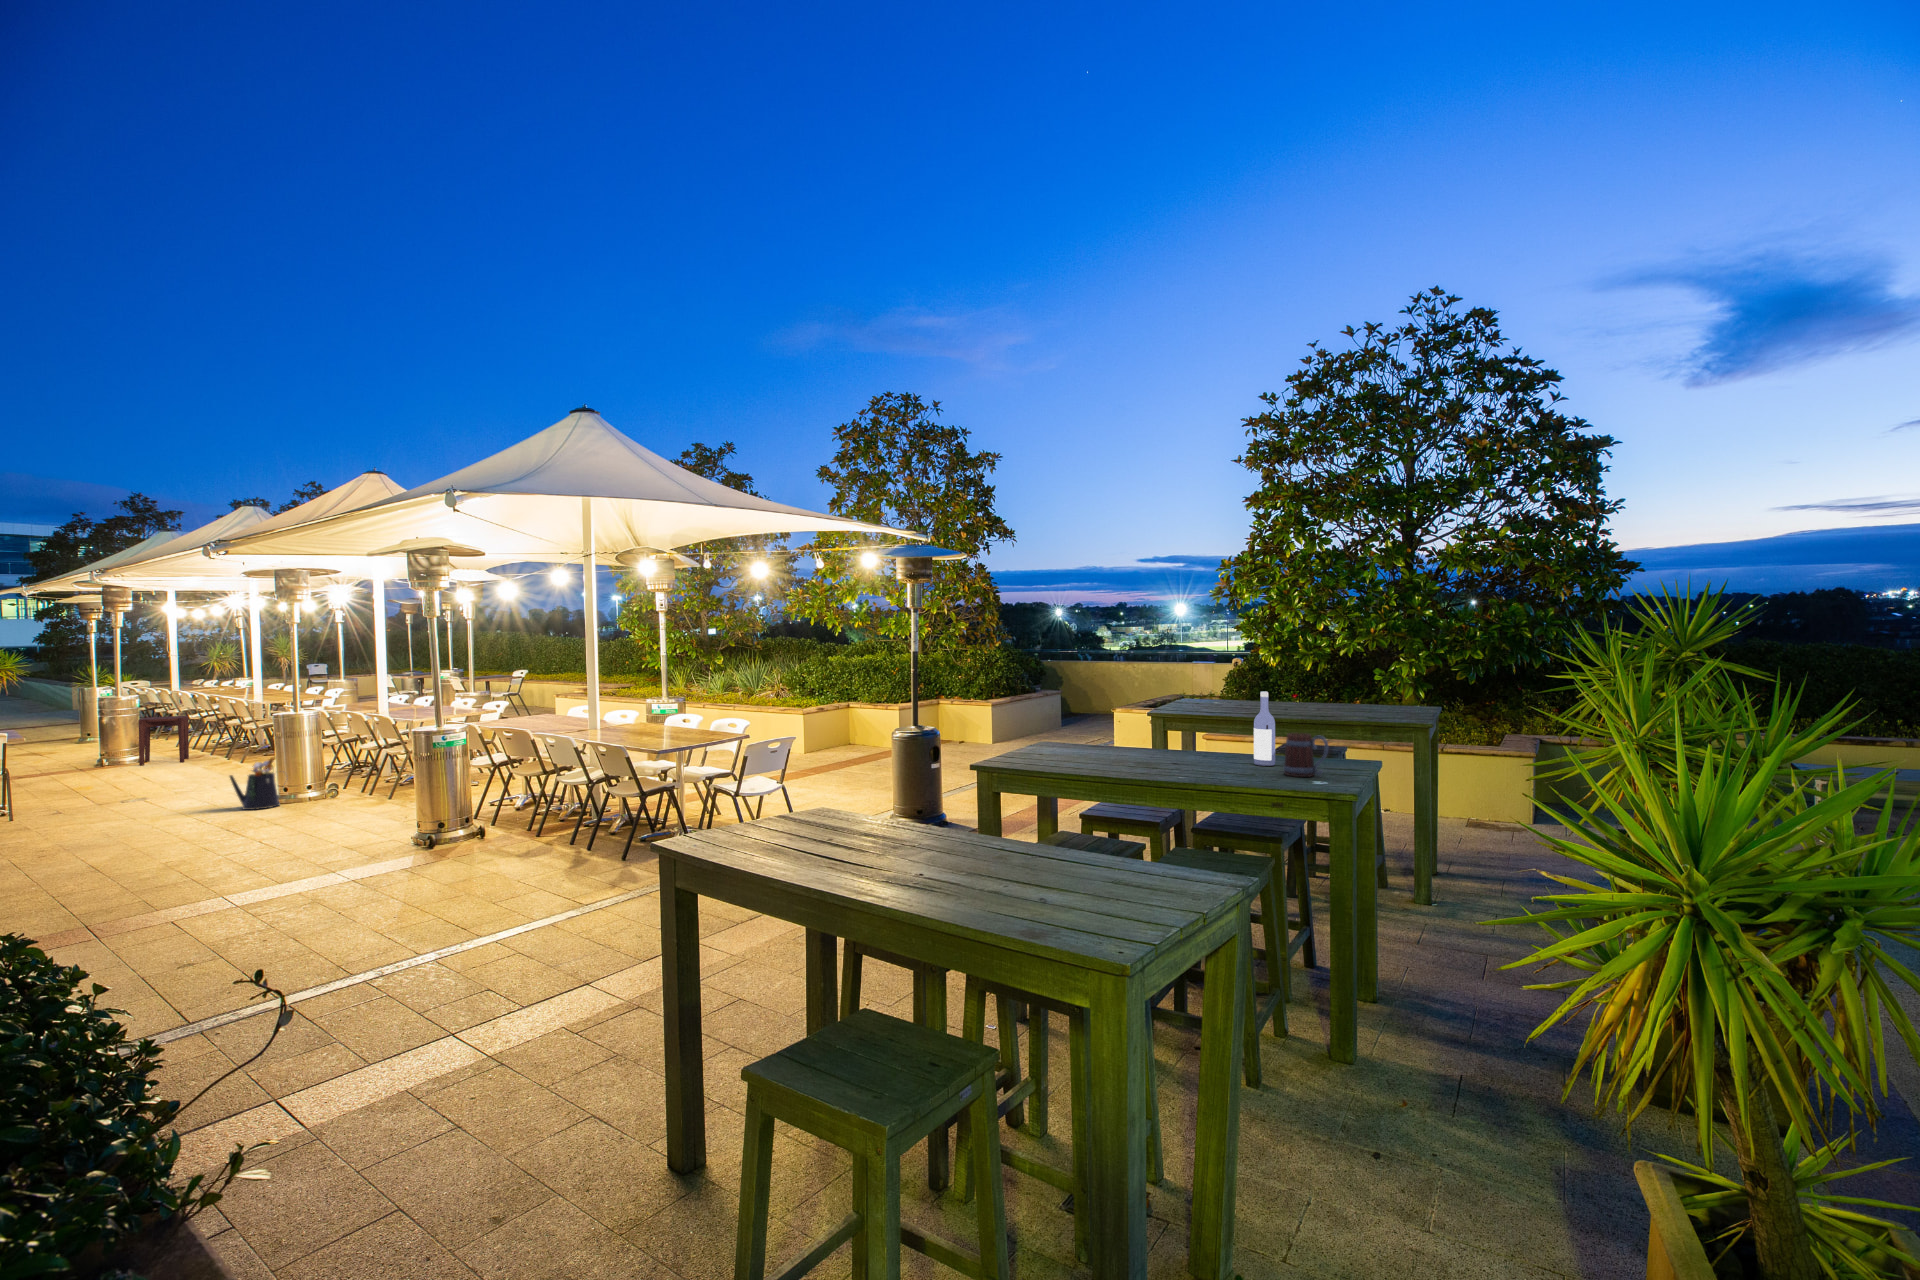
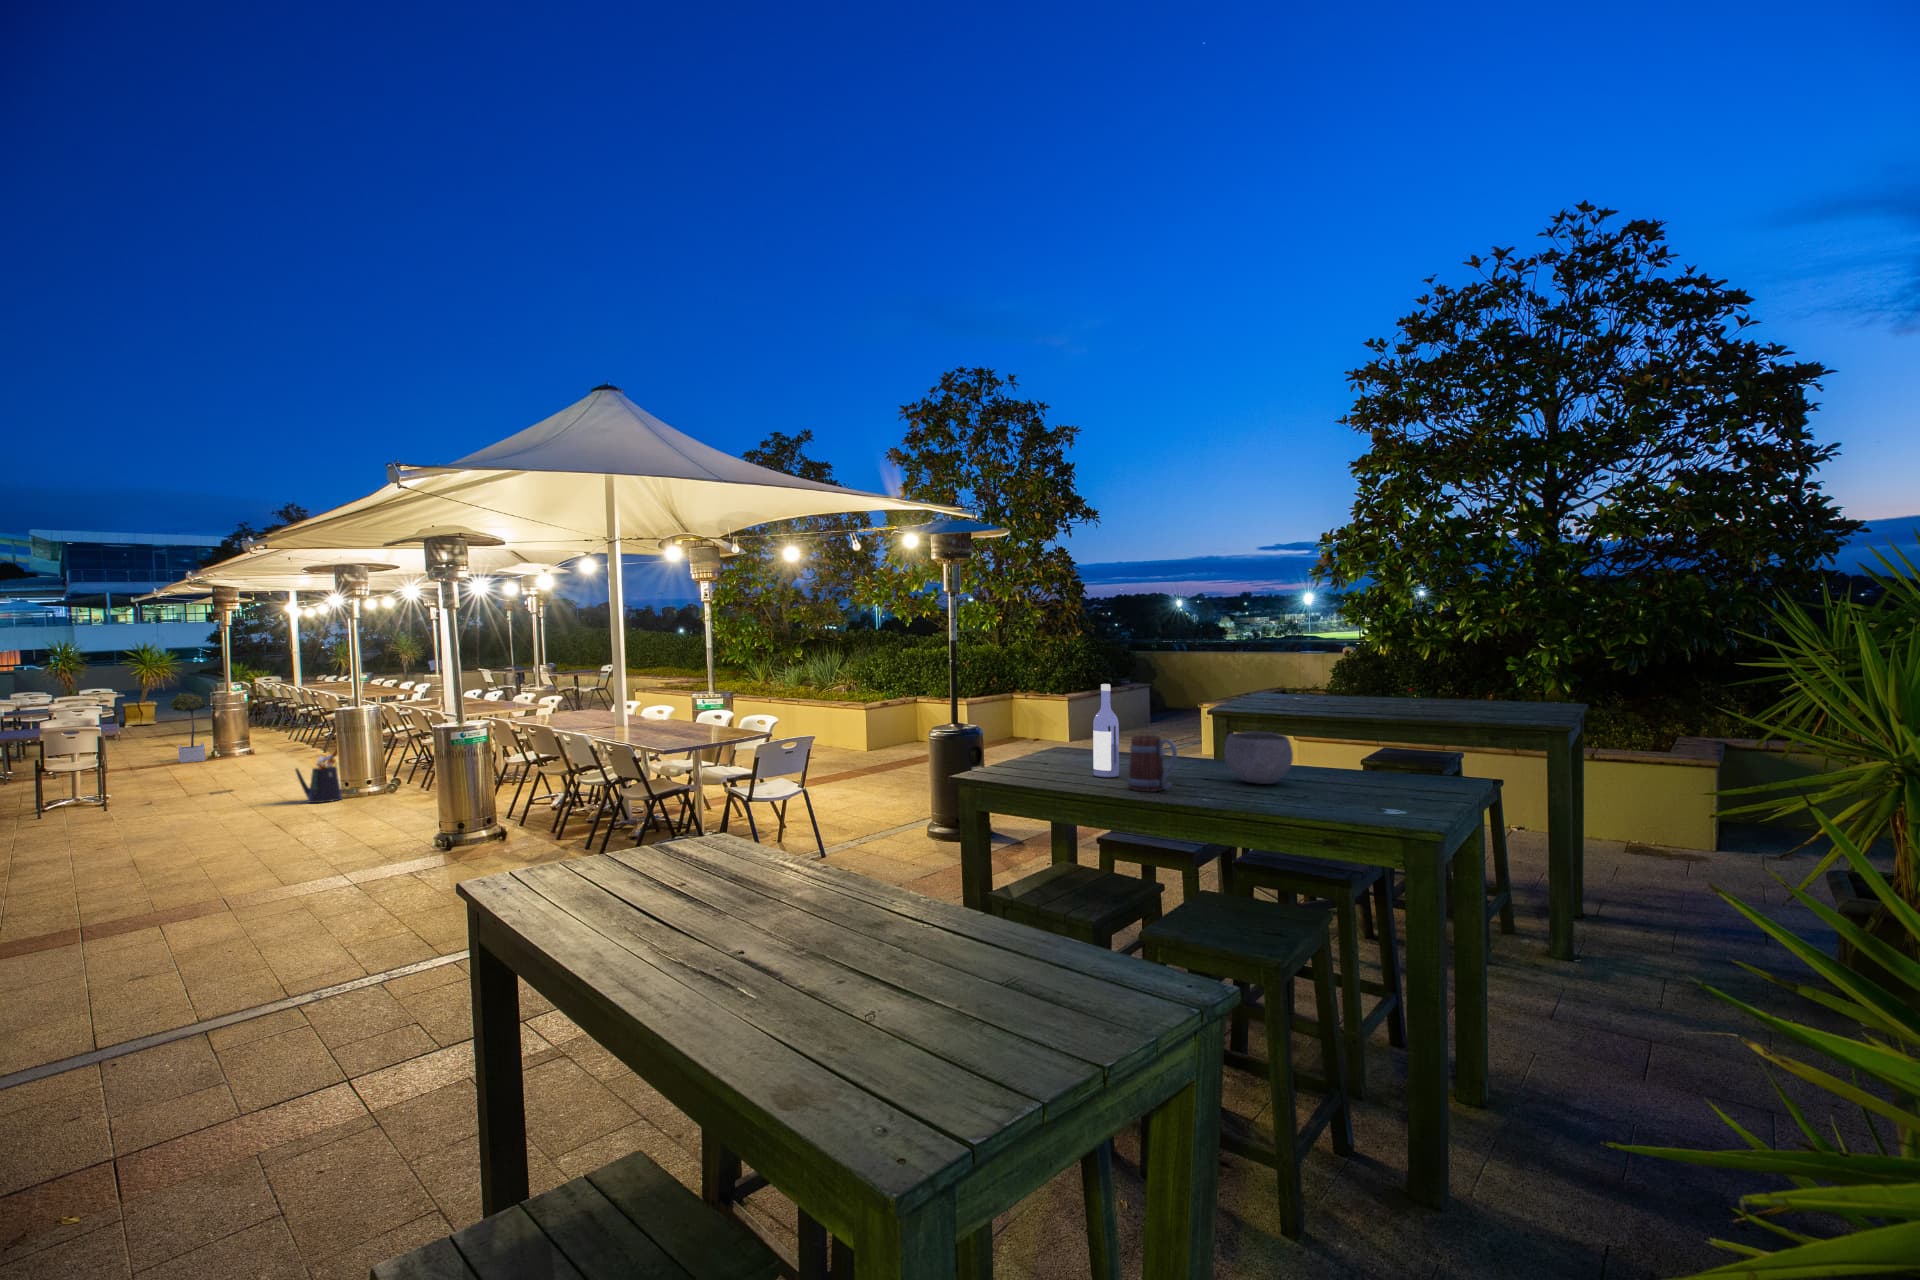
wine bottle: present [1254,692,1275,766] -> present [1093,684,1119,778]
potted tree: none [54,698,98,772] -> present [170,693,208,763]
side table: present [139,716,189,765] -> none [244,710,290,757]
bowl: none [1193,728,1246,769] -> present [1224,732,1293,784]
beer mug: present [1284,733,1328,777] -> present [1128,735,1177,792]

